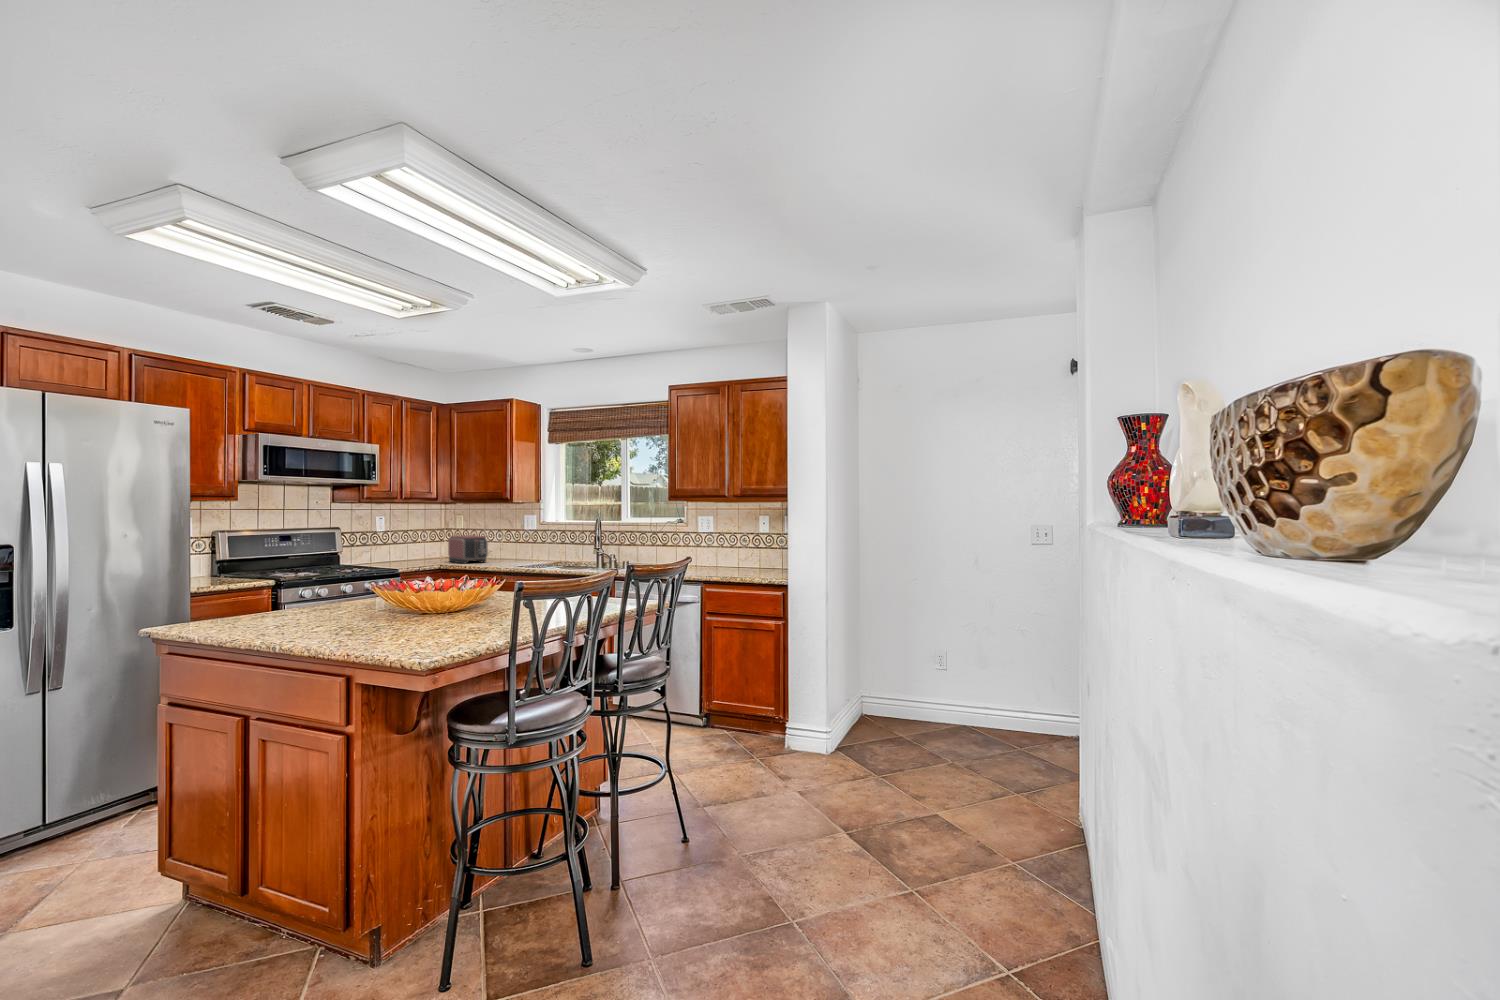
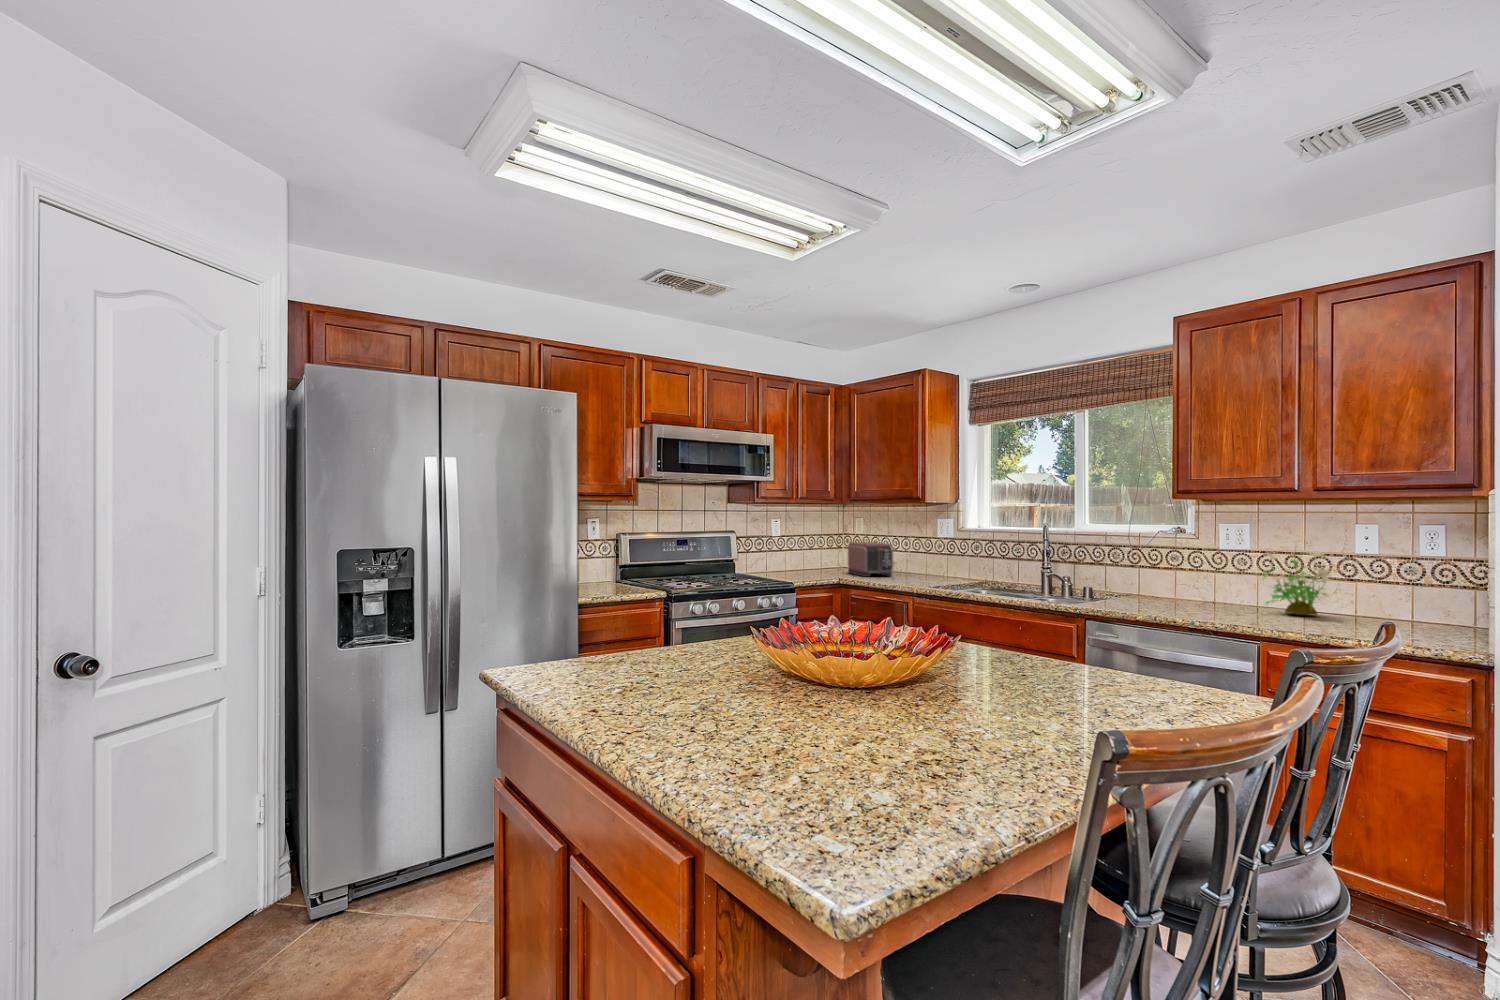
potted plant: none [716,528,749,570] -> present [1263,545,1331,616]

